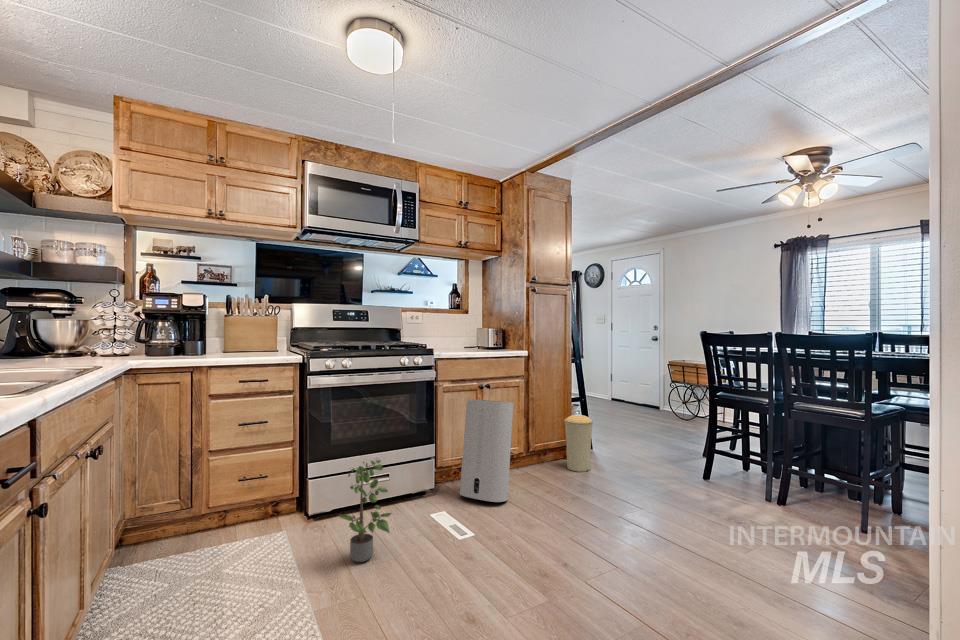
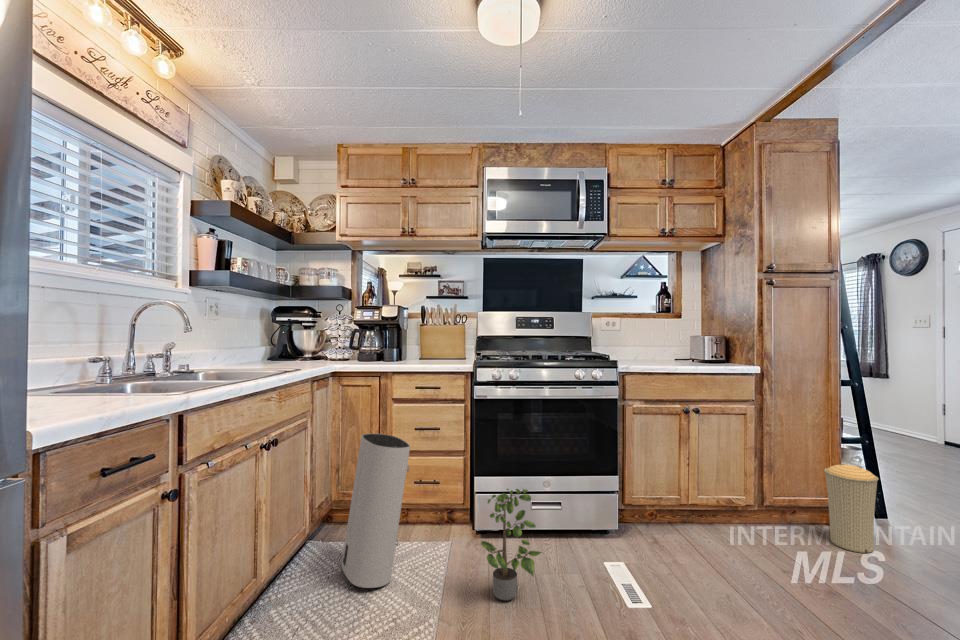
air purifier: present [460,399,513,502] -> present [341,434,410,588]

